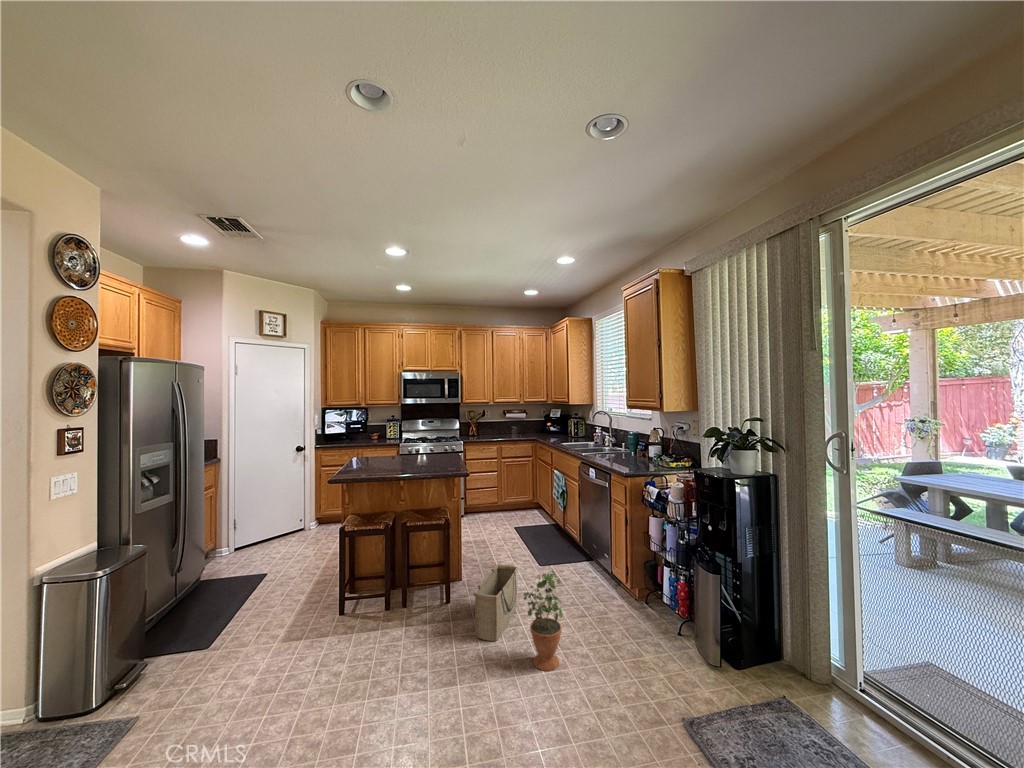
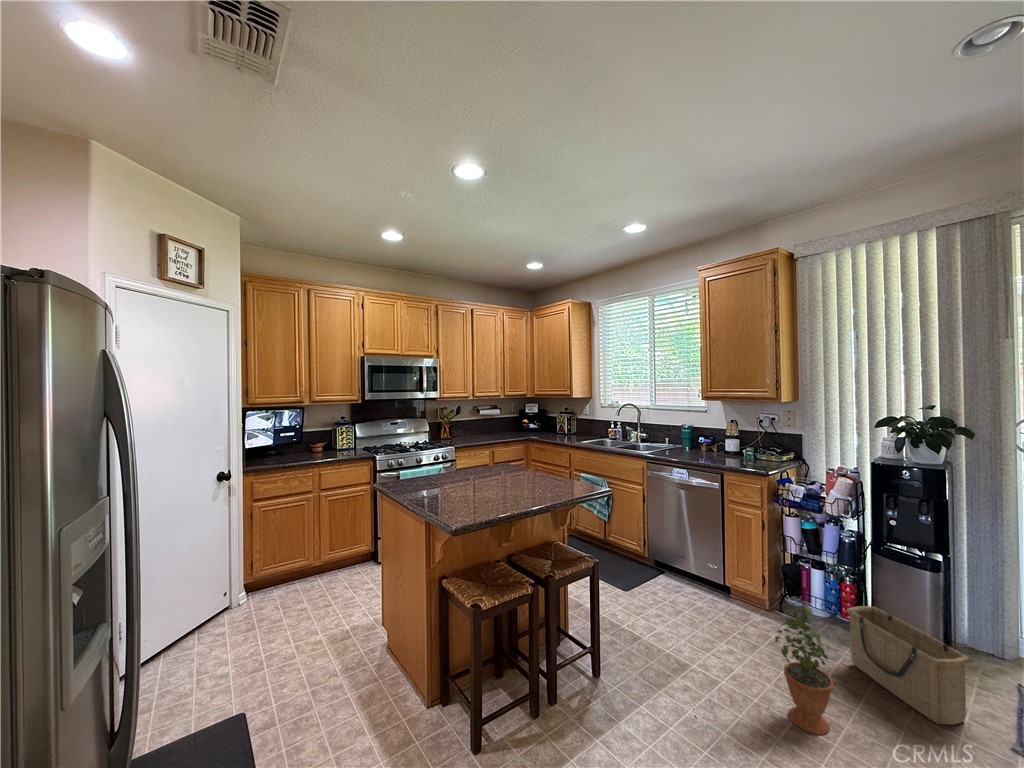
basket: present [473,564,518,641] -> present [847,606,969,725]

